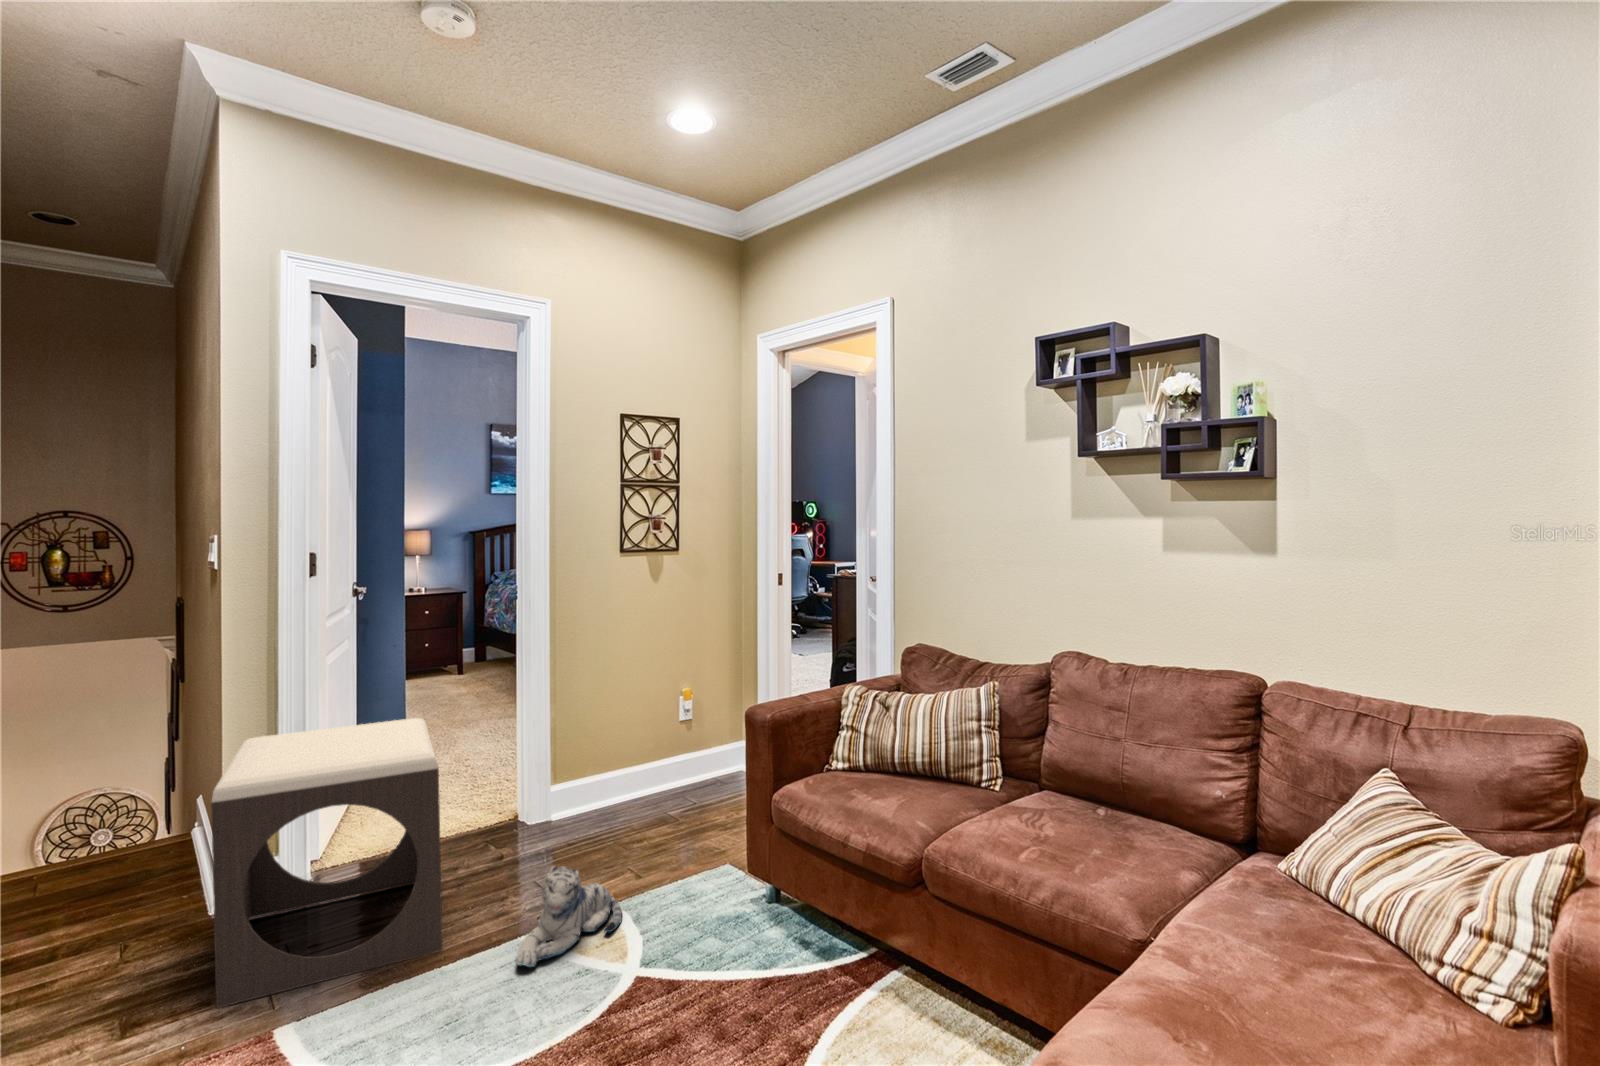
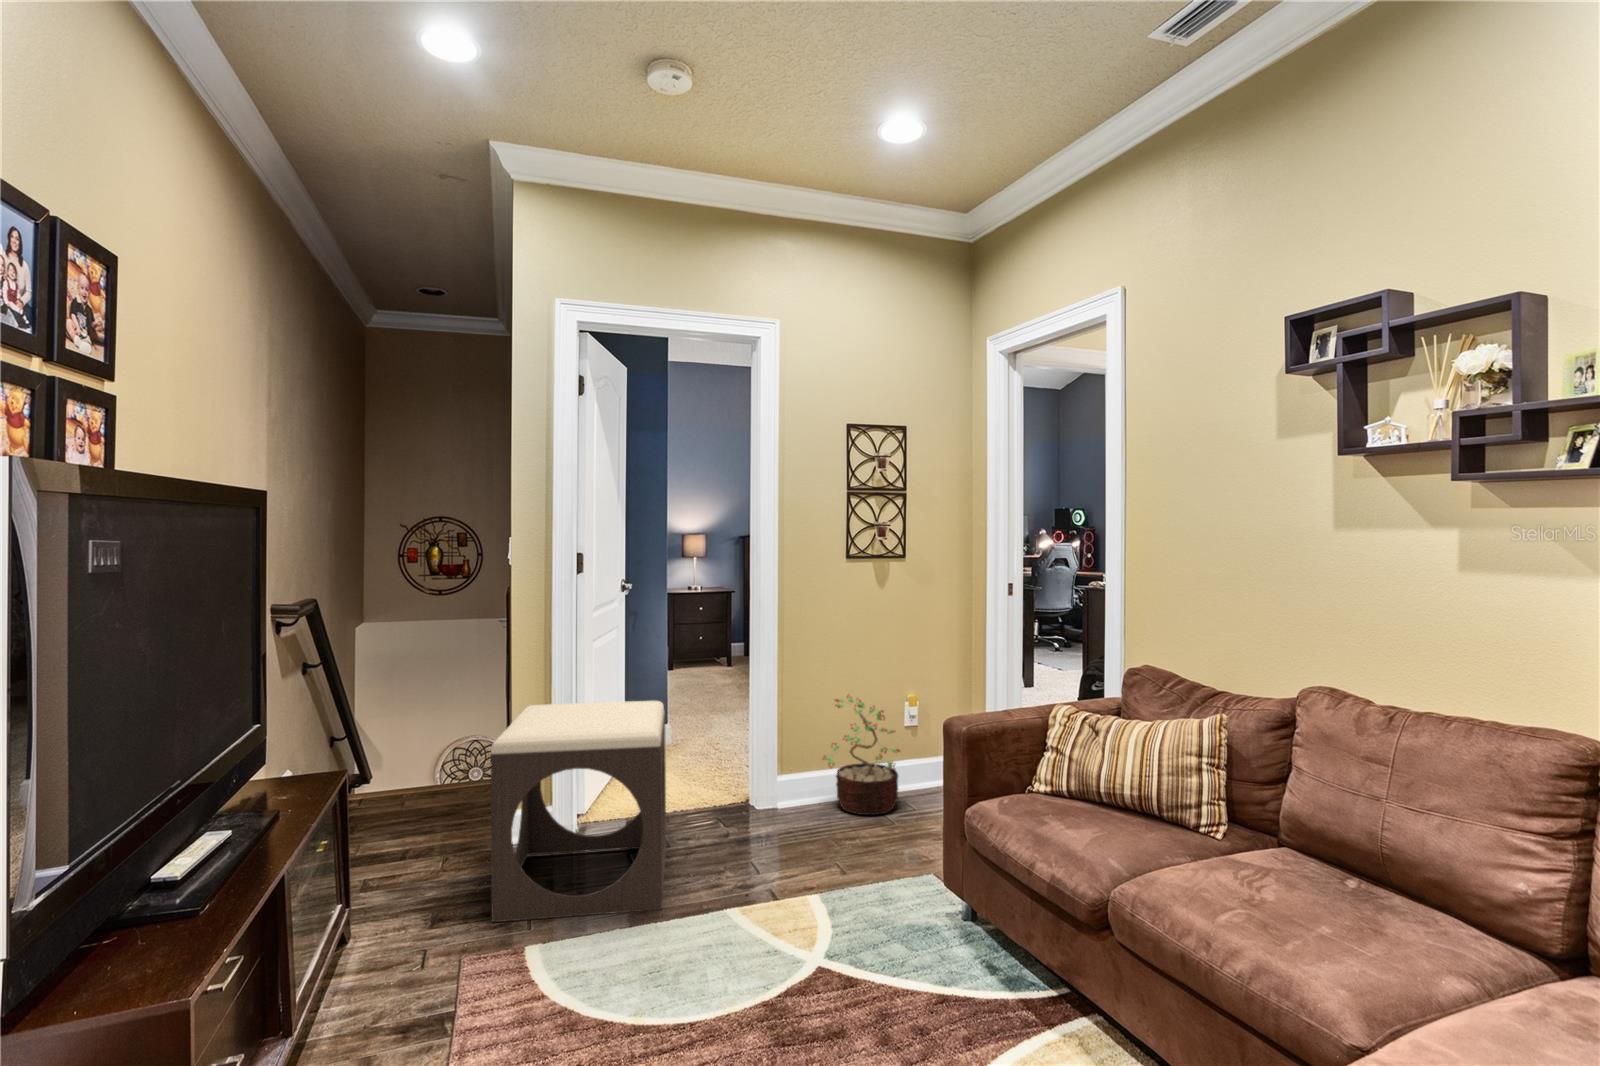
decorative plant: none [598,692,681,814] -> present [823,695,900,815]
plush toy: present [516,866,622,967] -> none [716,849,820,939]

